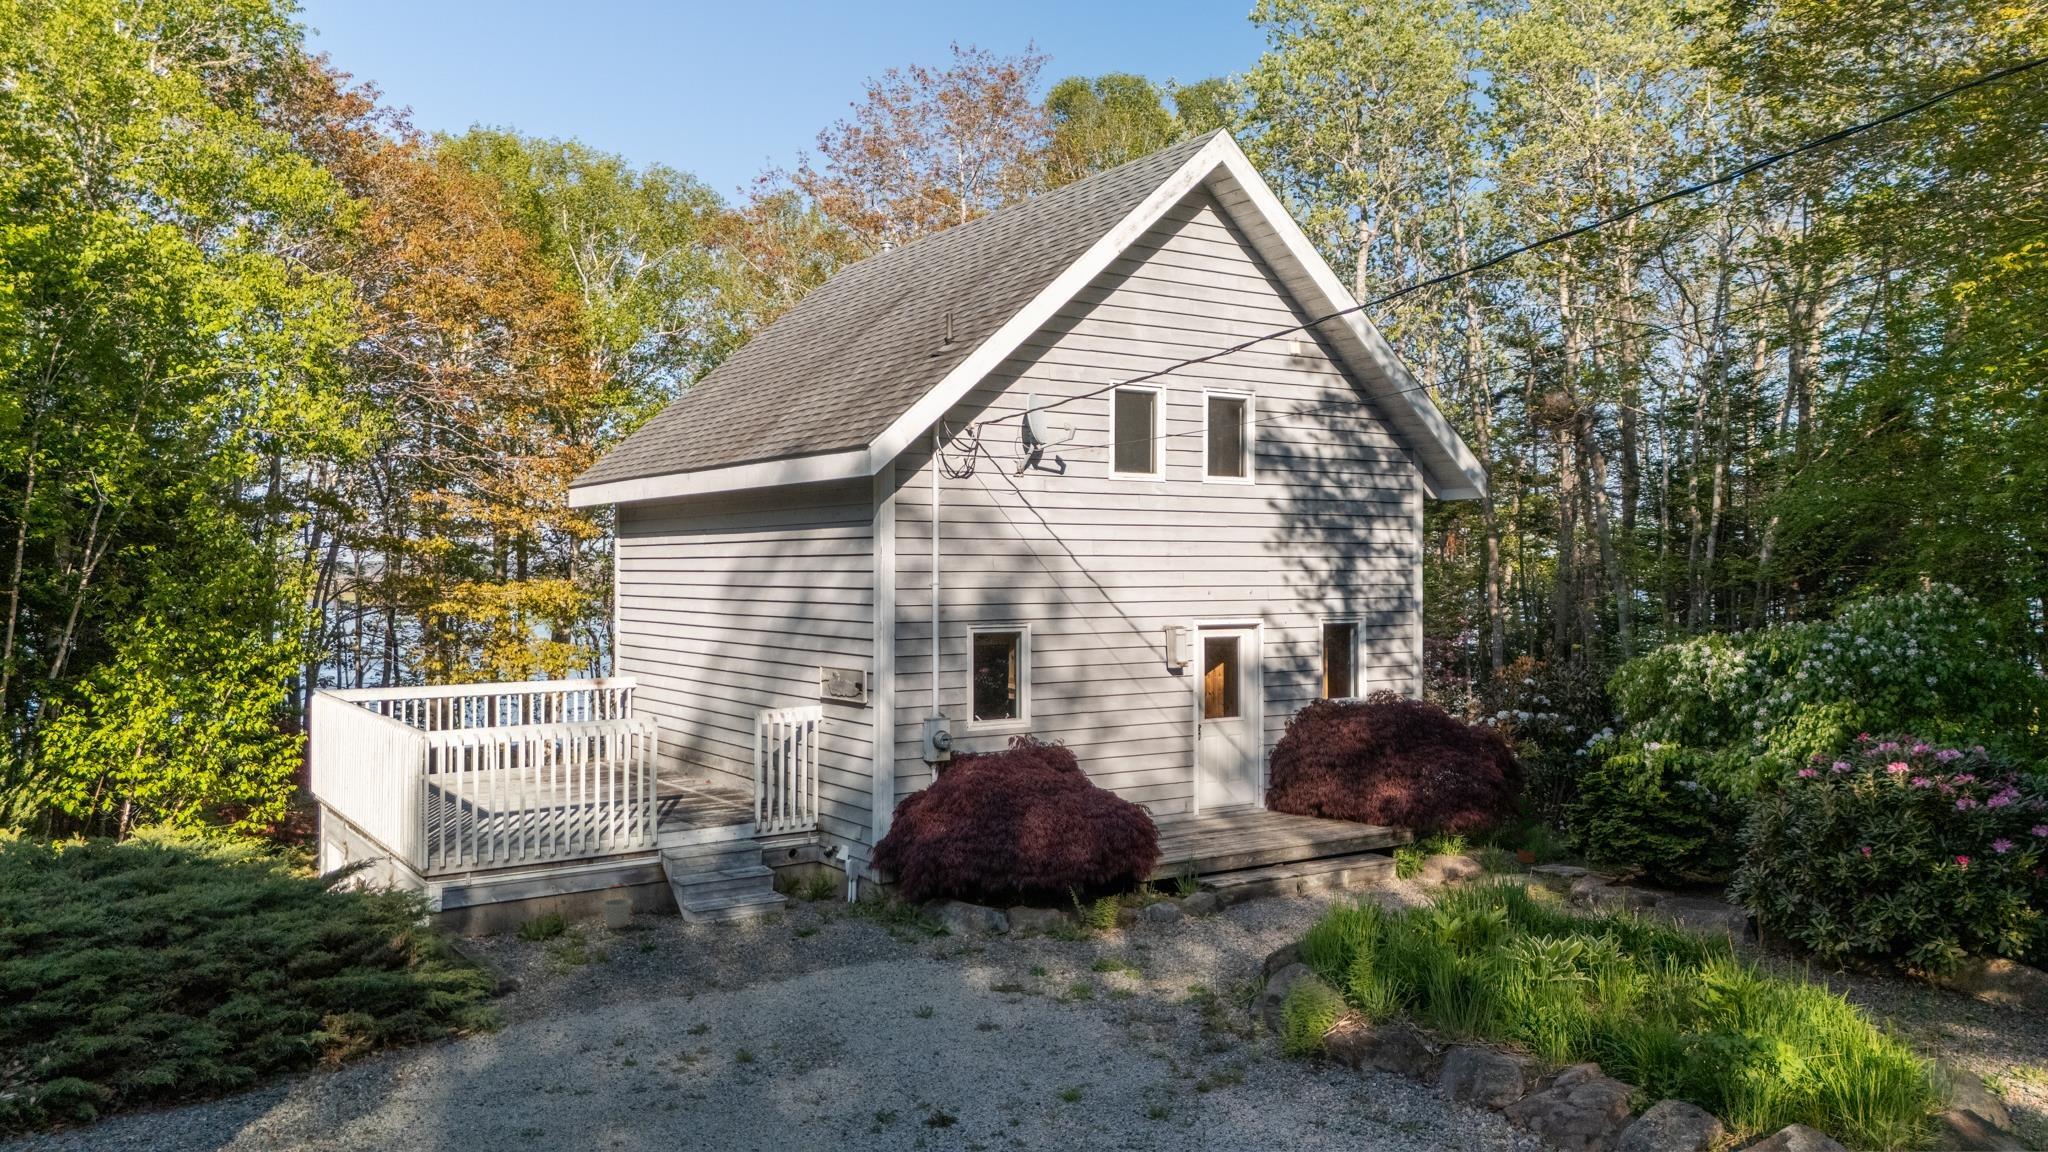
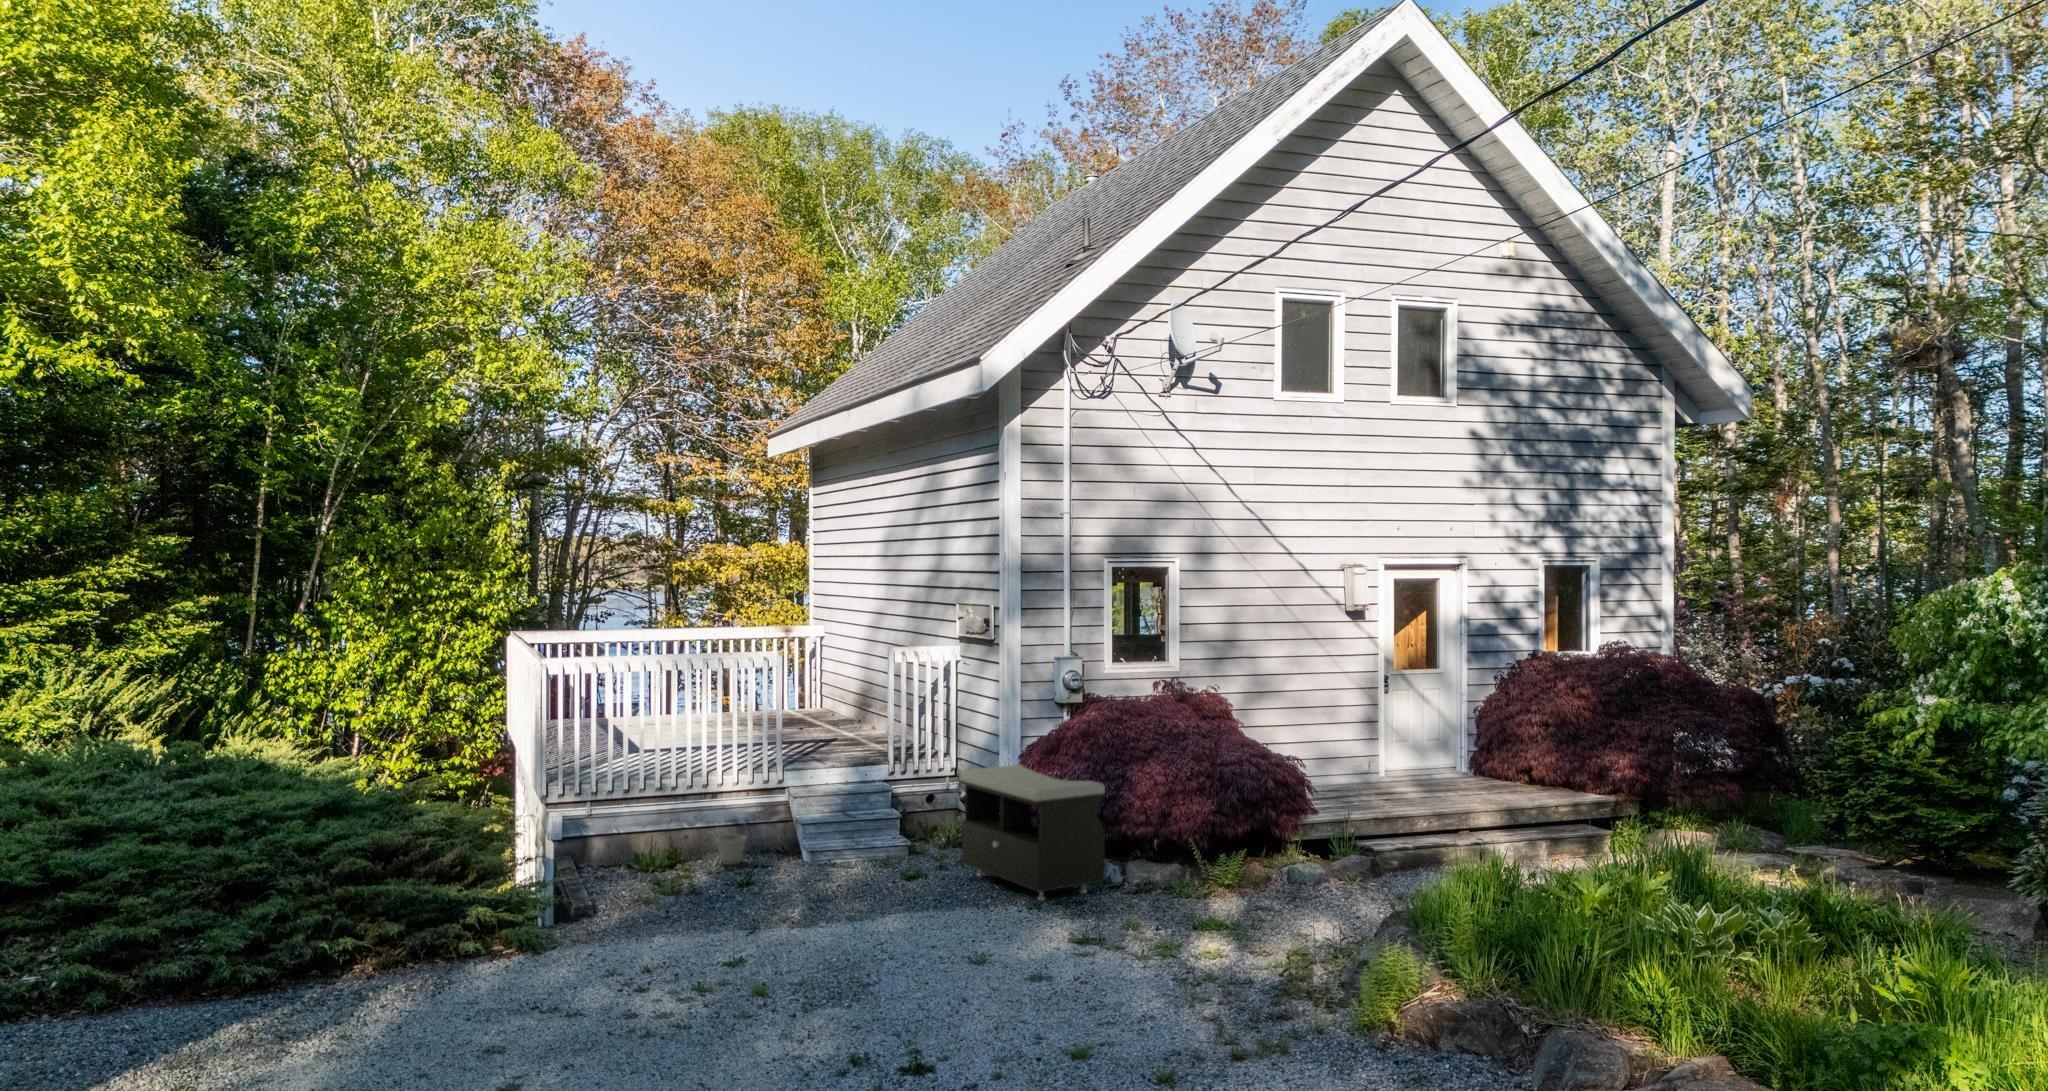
potted plant: present [1506,794,1546,863] -> none [1766,767,1825,852]
storage bench: none [846,820,987,946] -> present [959,765,1105,900]

